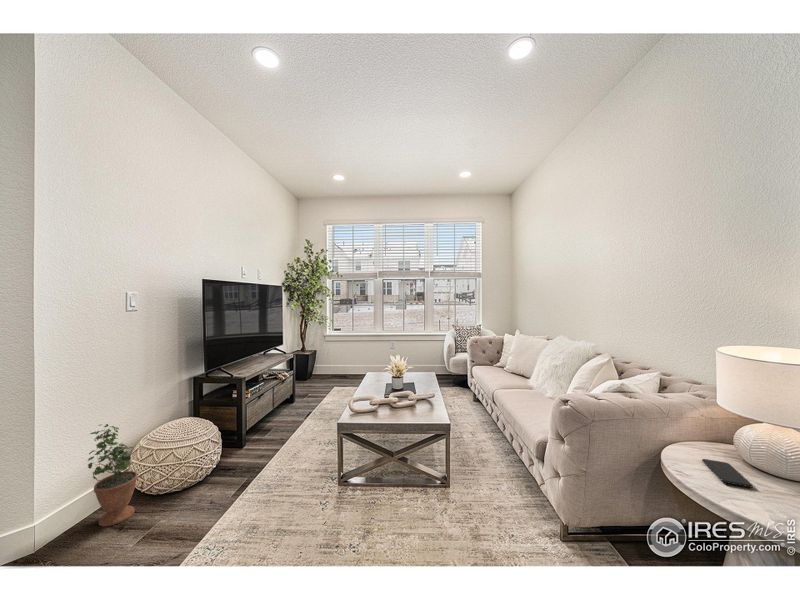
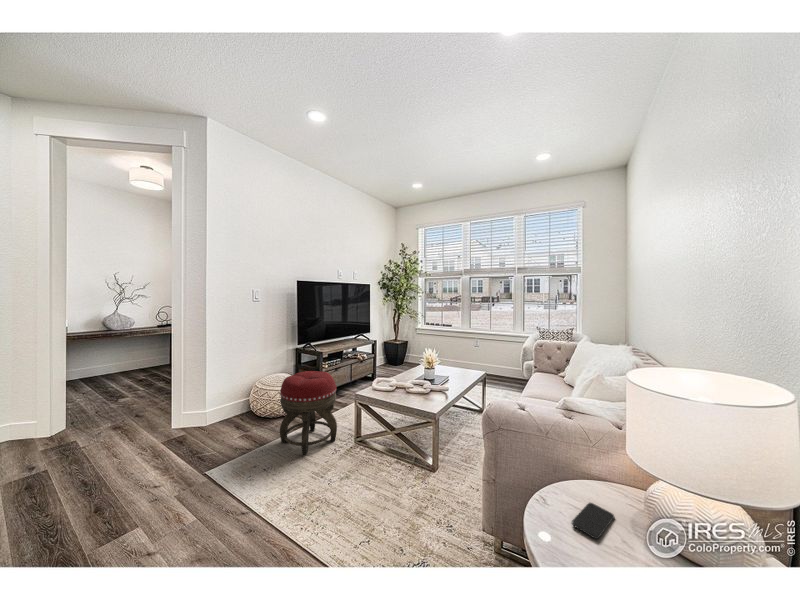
footstool: none [226,399,311,527] -> present [280,371,337,456]
potted plant: present [88,424,138,526] -> none [221,369,247,428]

